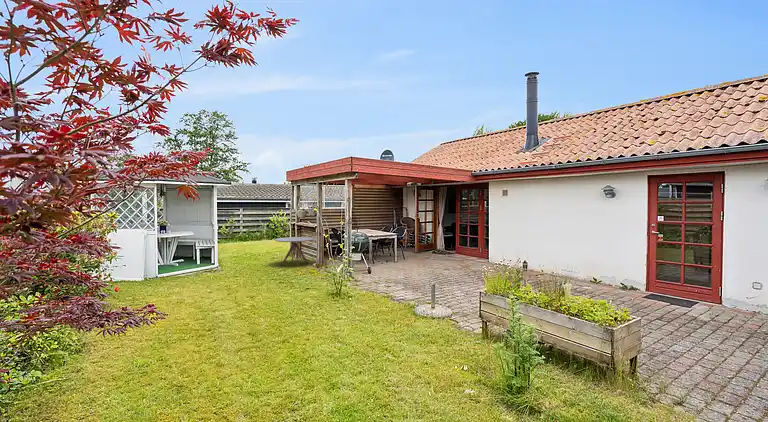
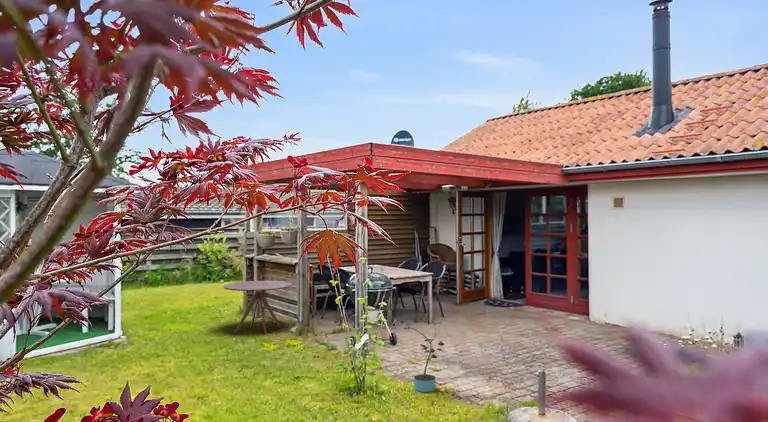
potted plant: none [362,255,384,294] -> present [404,318,444,392]

